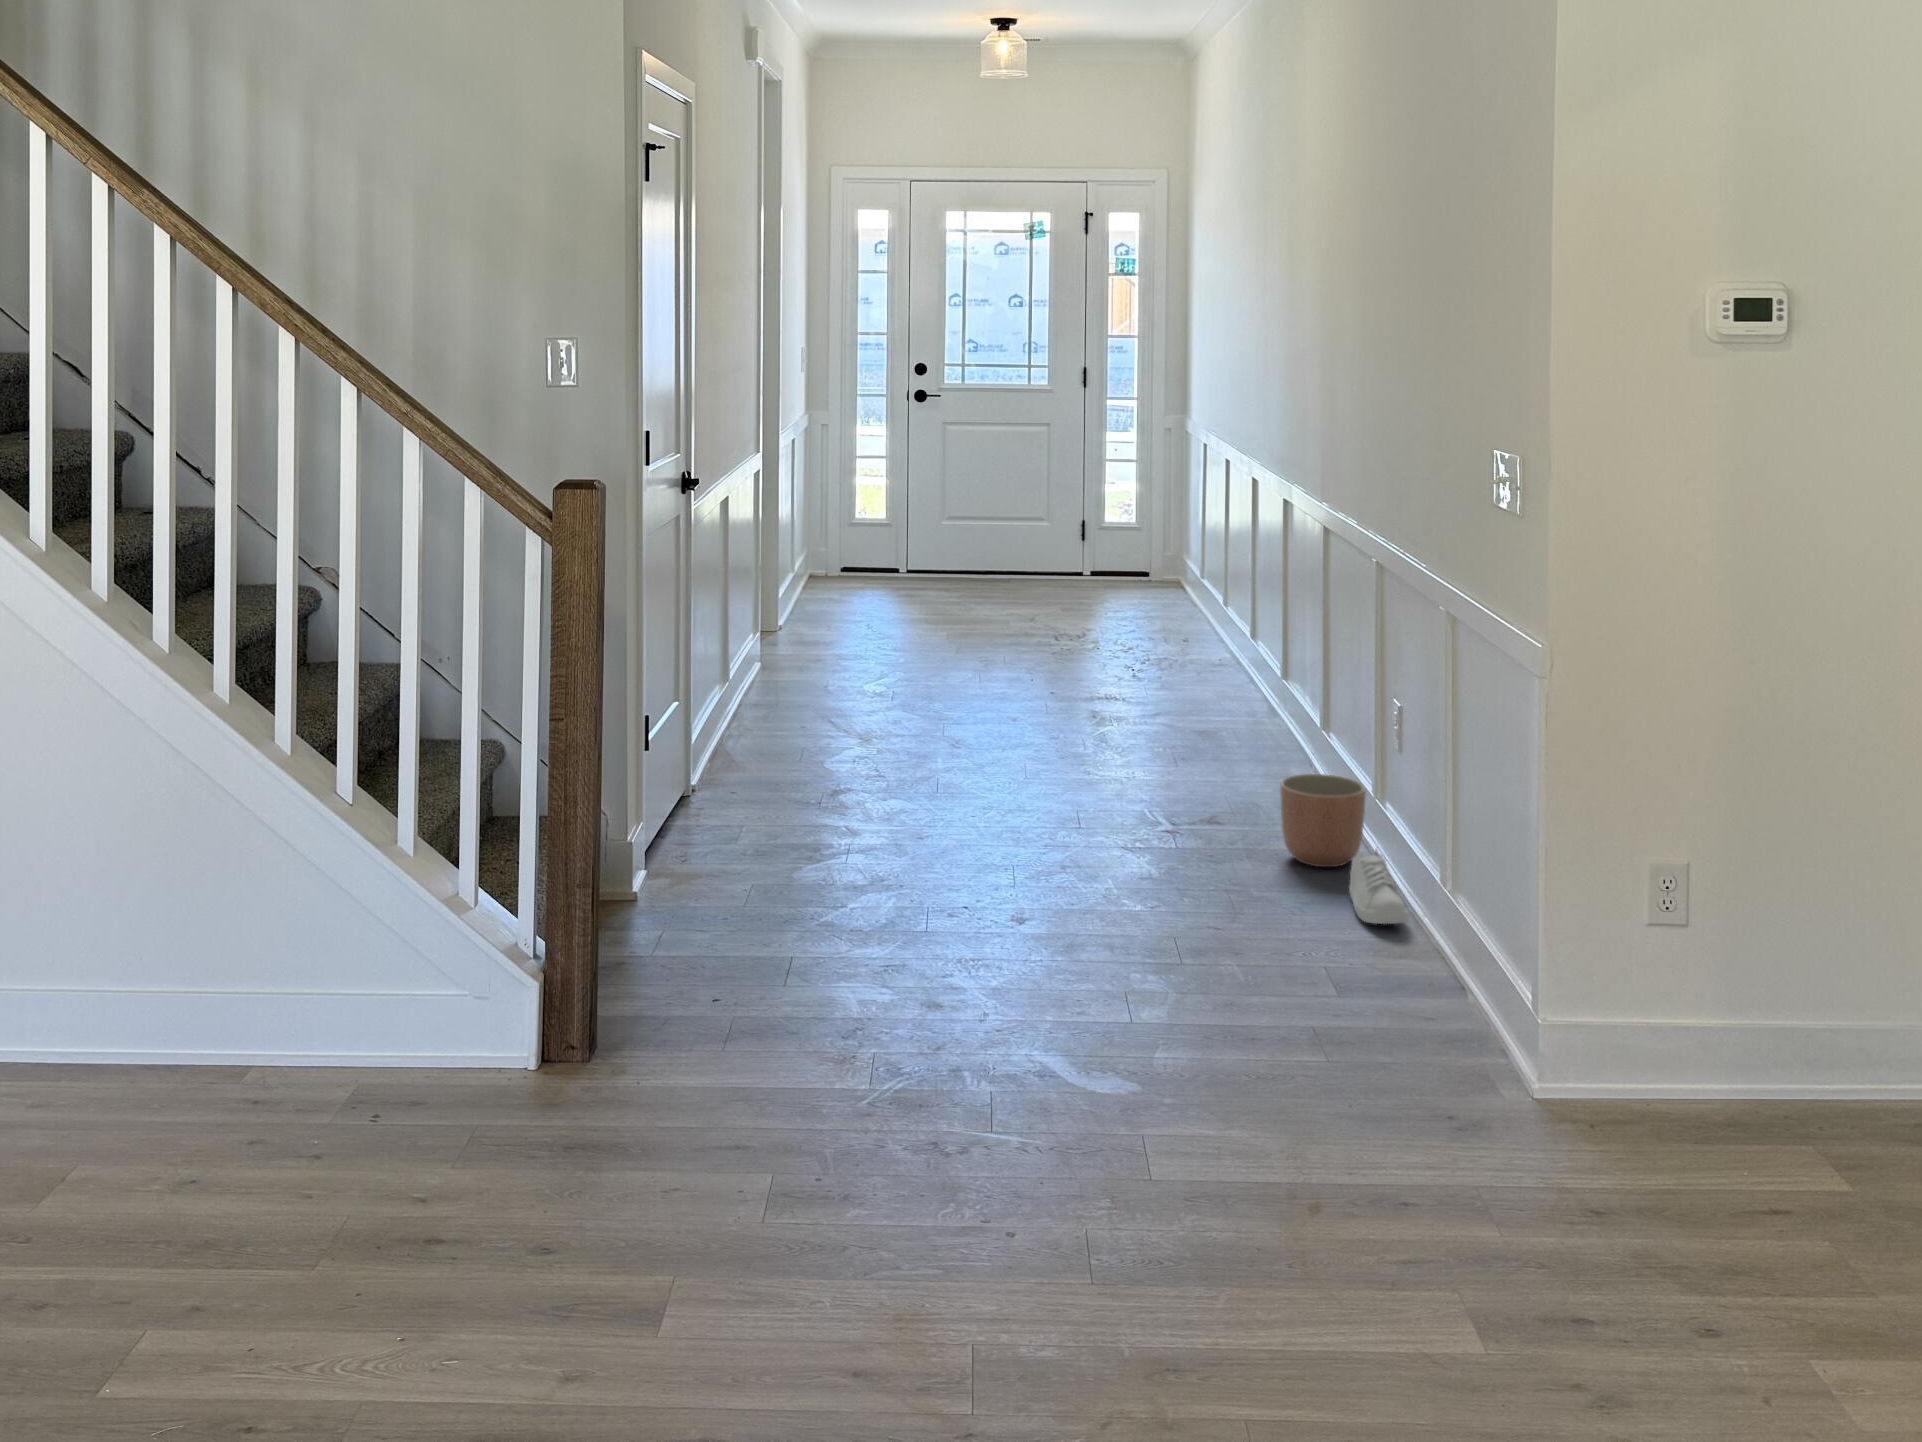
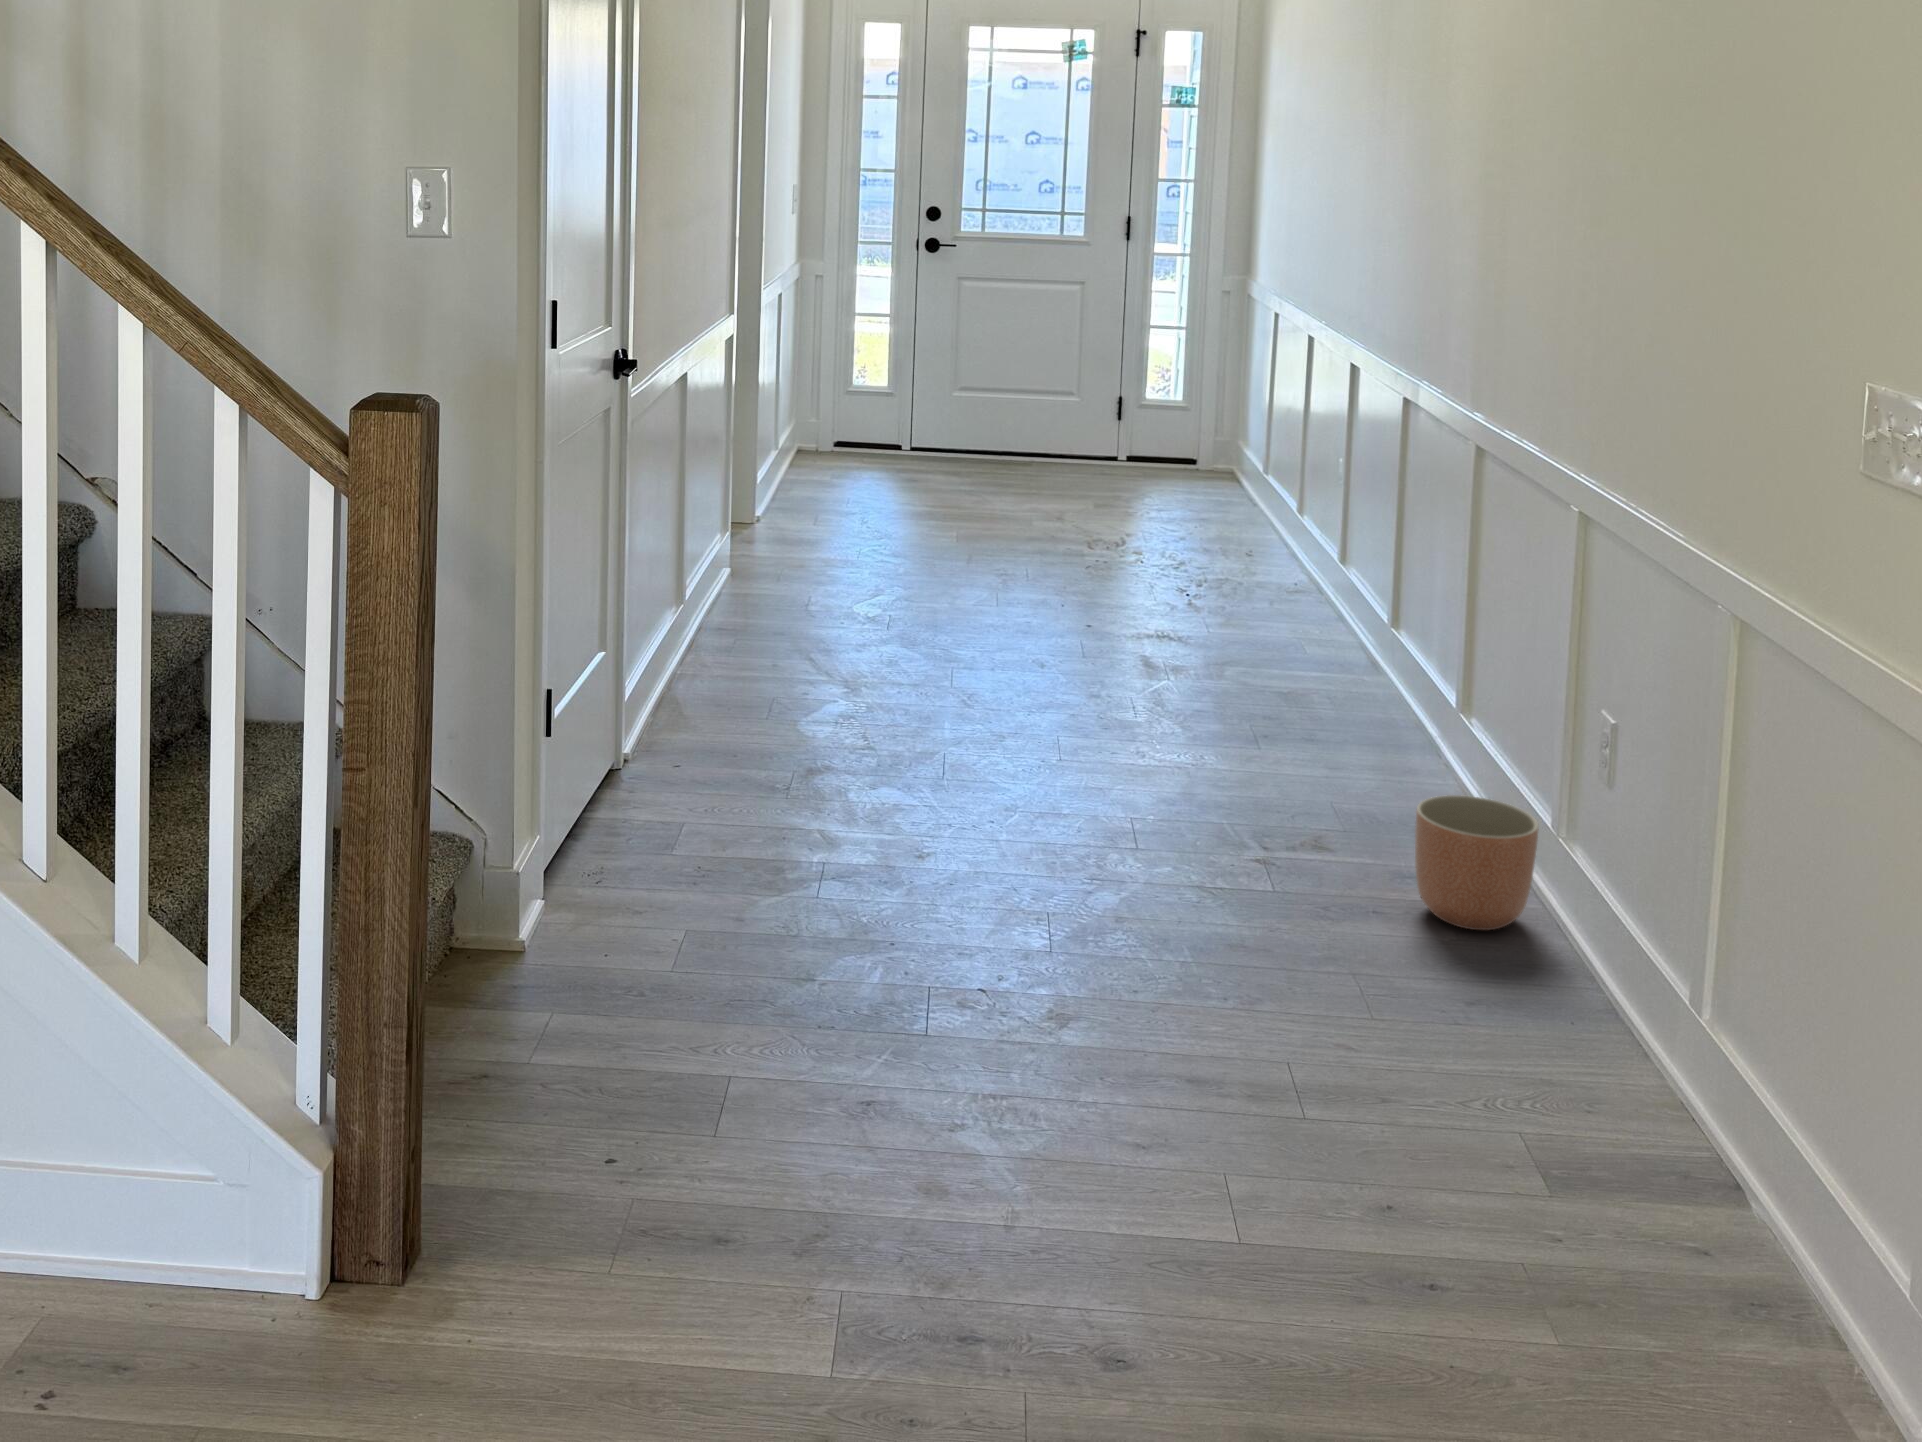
shoe: present [1349,849,1409,924] -> none [1519,917,1617,1045]

